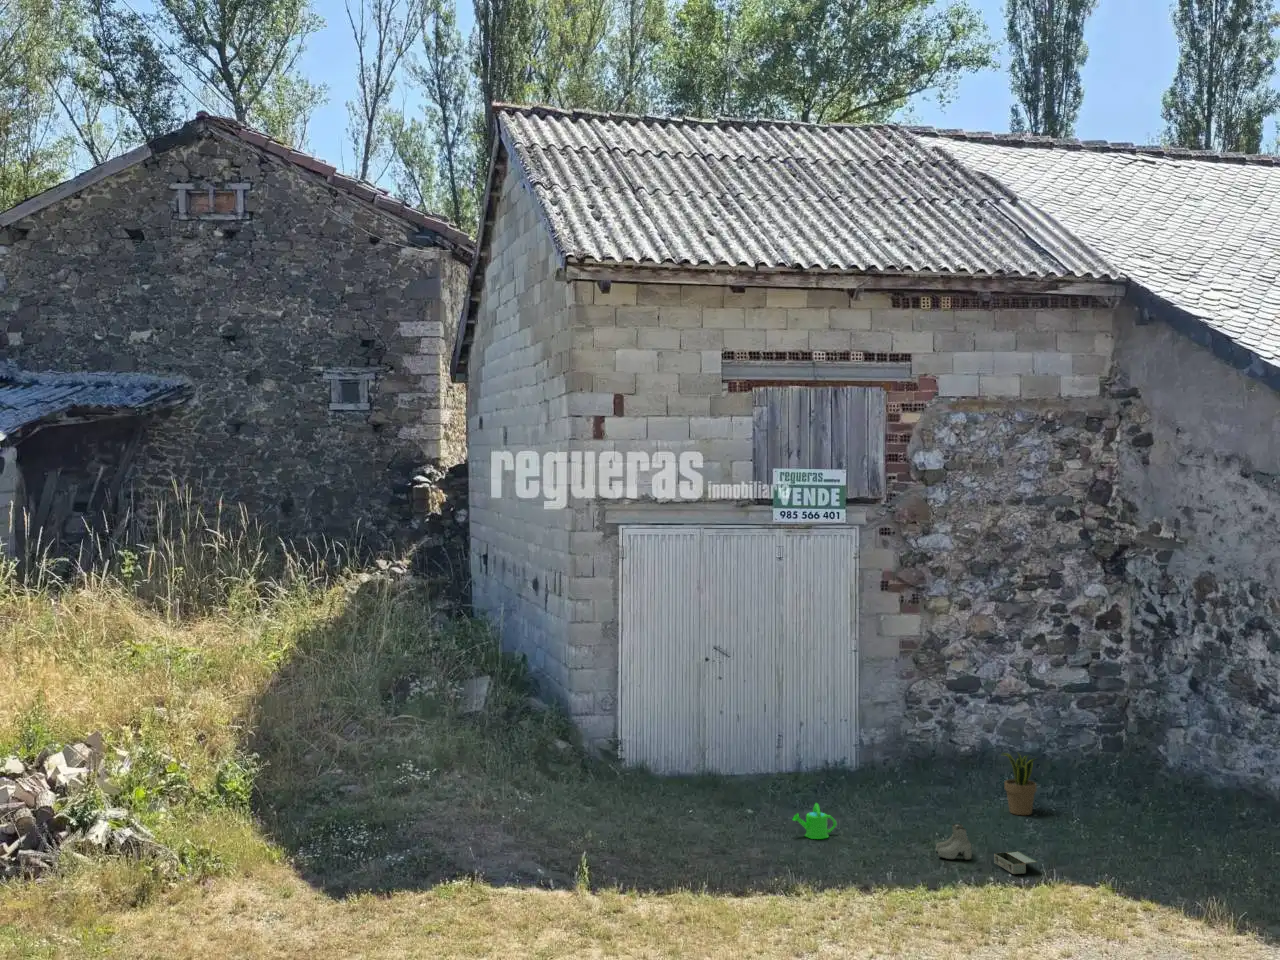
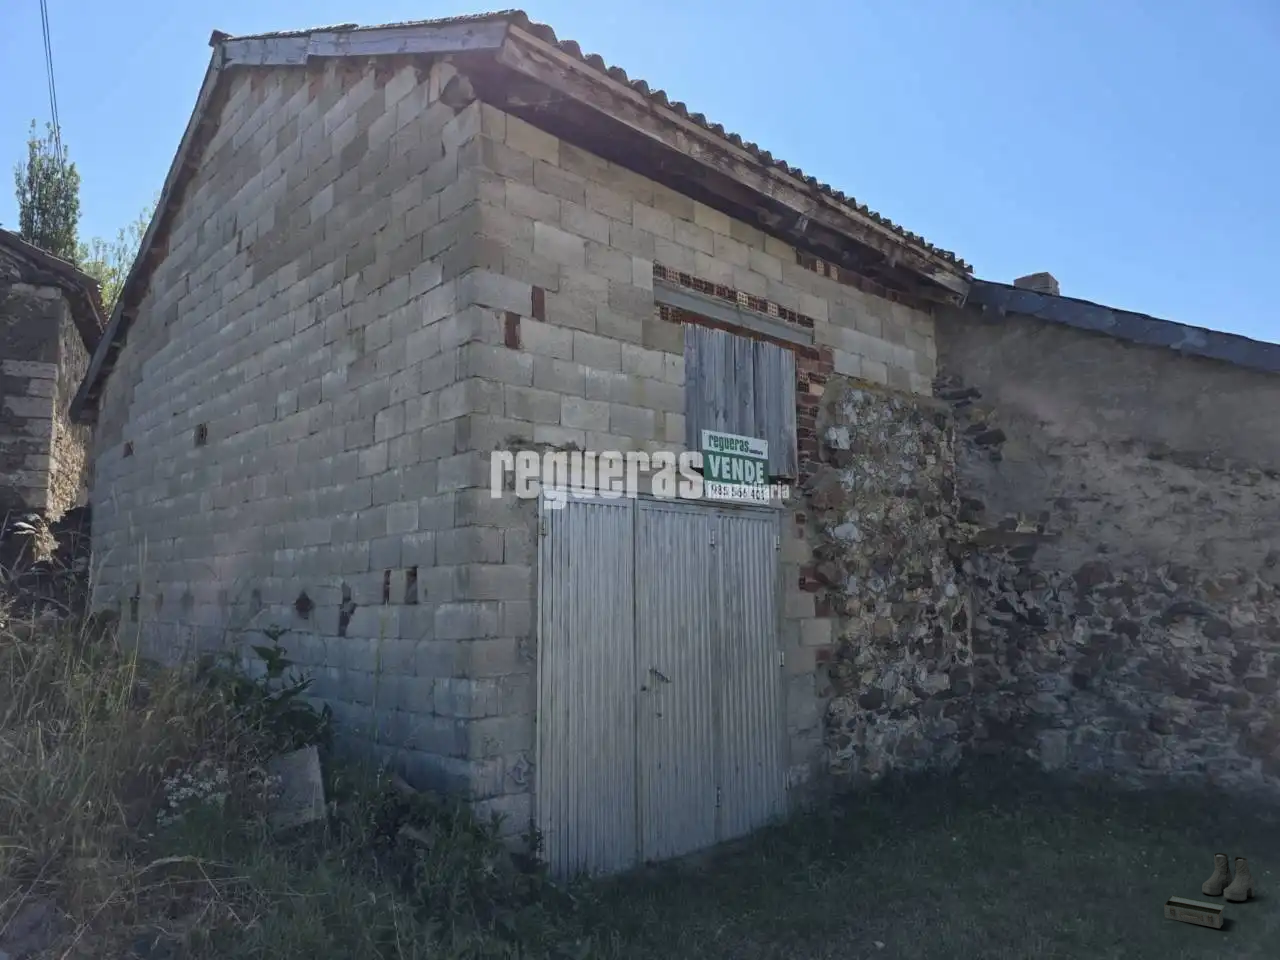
potted plant: present [1003,753,1037,815] -> none [1010,770,1057,849]
watering can: present [793,803,837,839] -> none [906,879,949,935]
boots: present [936,824,971,860] -> present [1202,853,1255,901]

